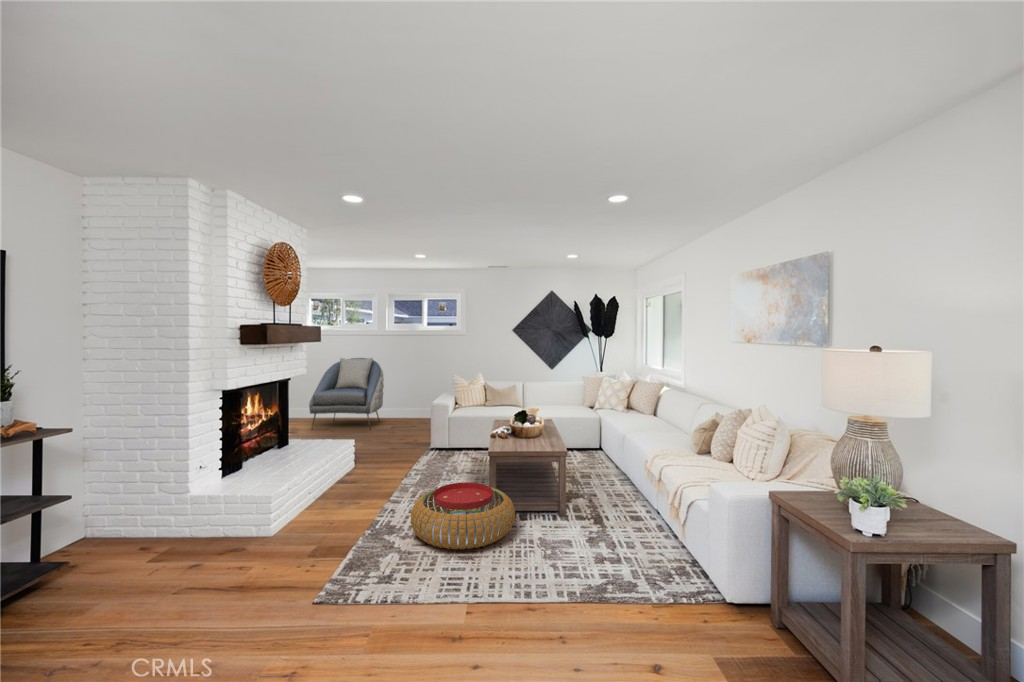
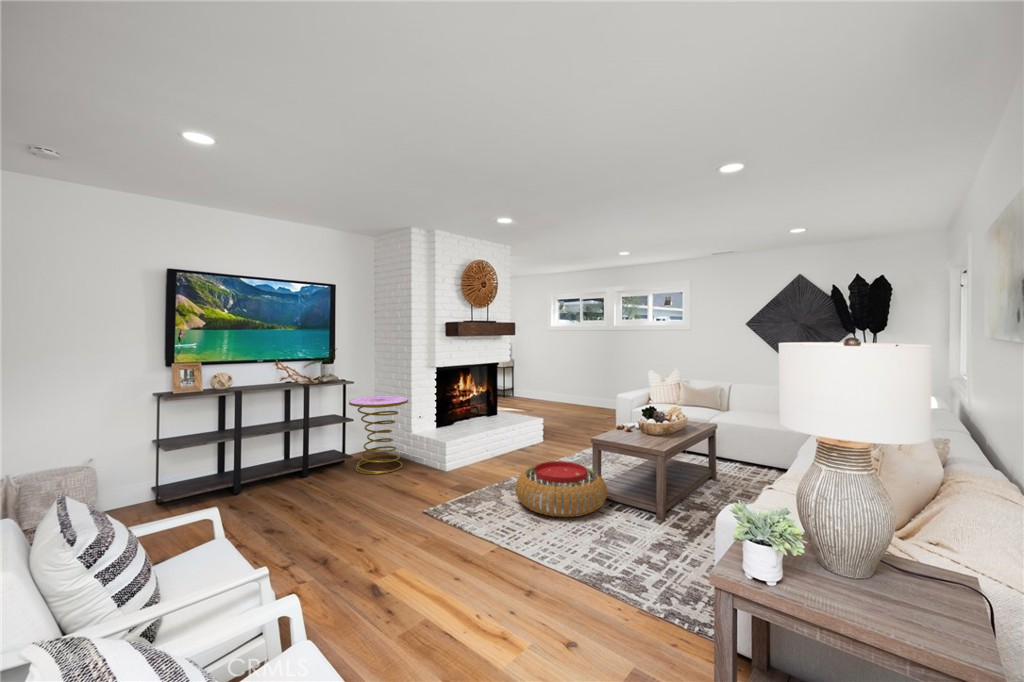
armchair: present [309,358,384,430] -> none [543,350,607,415]
side table: none [81,439,202,580] -> present [349,396,408,474]

